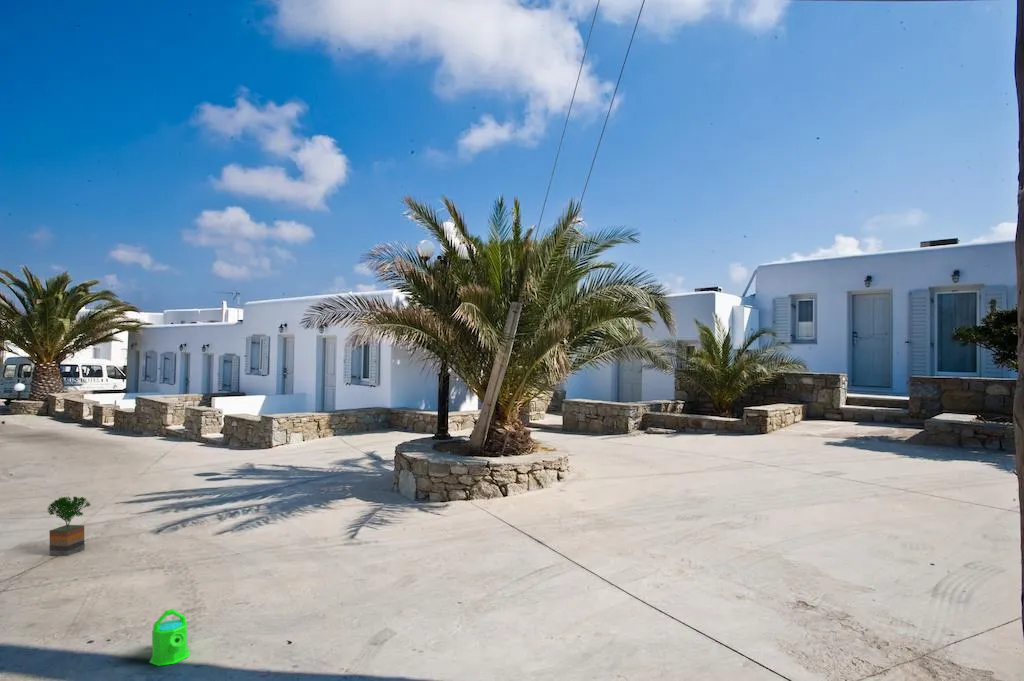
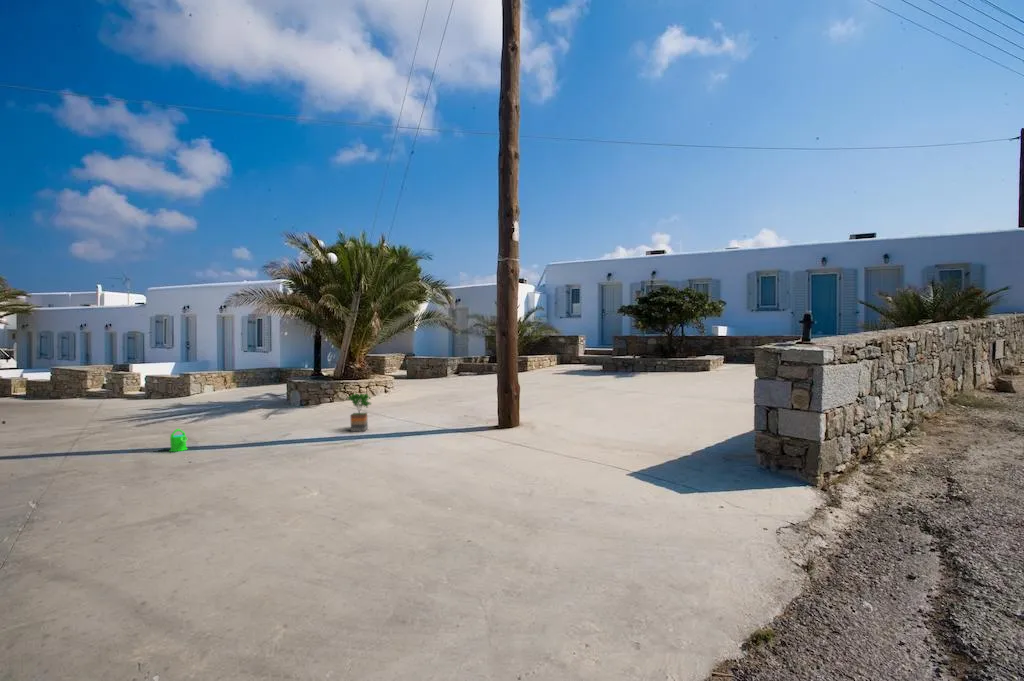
potted tree: present [48,496,91,556] -> present [348,394,371,432]

